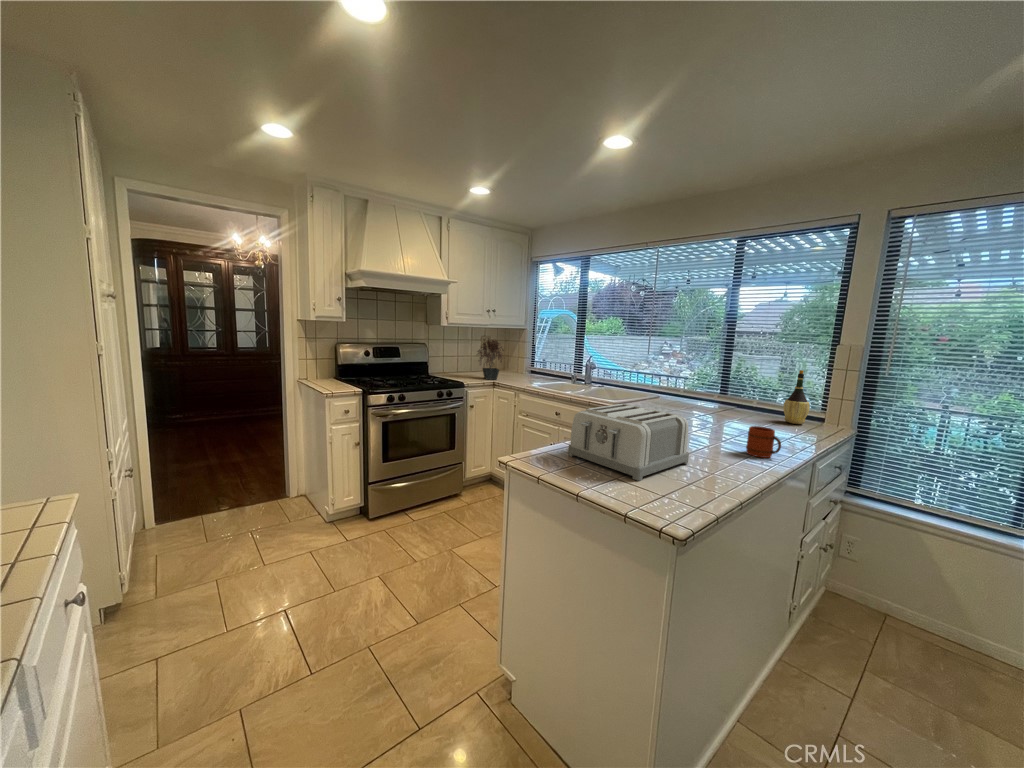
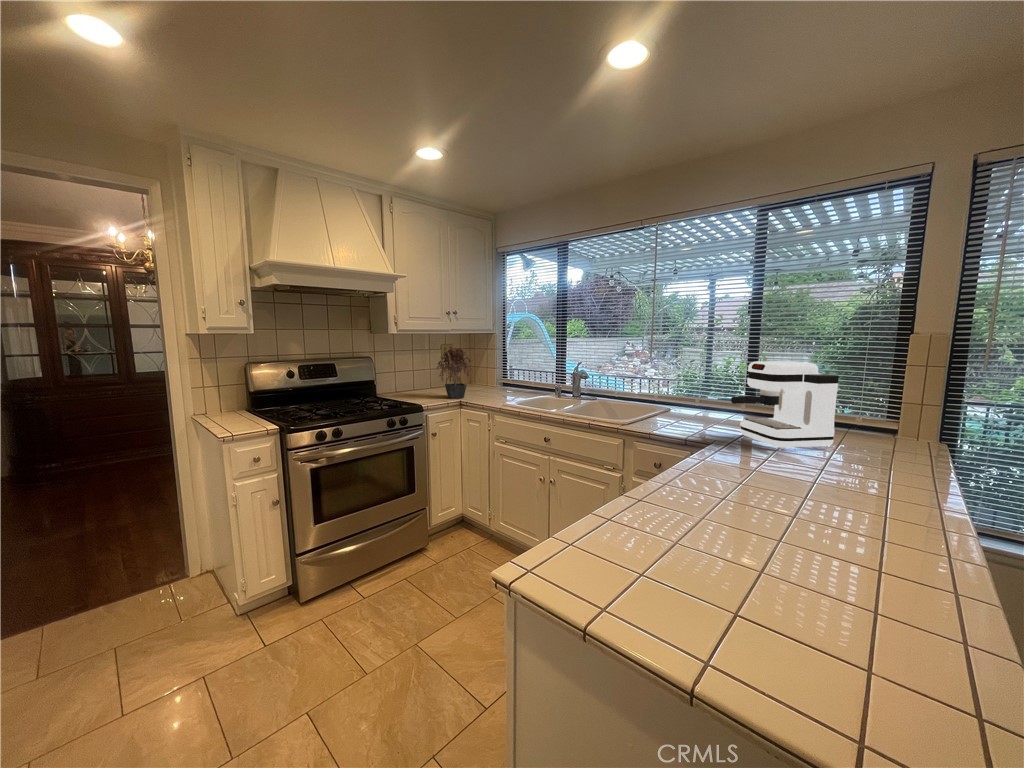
coffee maker: none [692,360,770,426] -> present [731,361,839,449]
wine bottle: present [783,370,810,424] -> none [844,369,881,440]
toaster: present [568,404,689,481] -> none [604,442,804,605]
mug: present [746,426,781,458] -> none [858,461,921,512]

